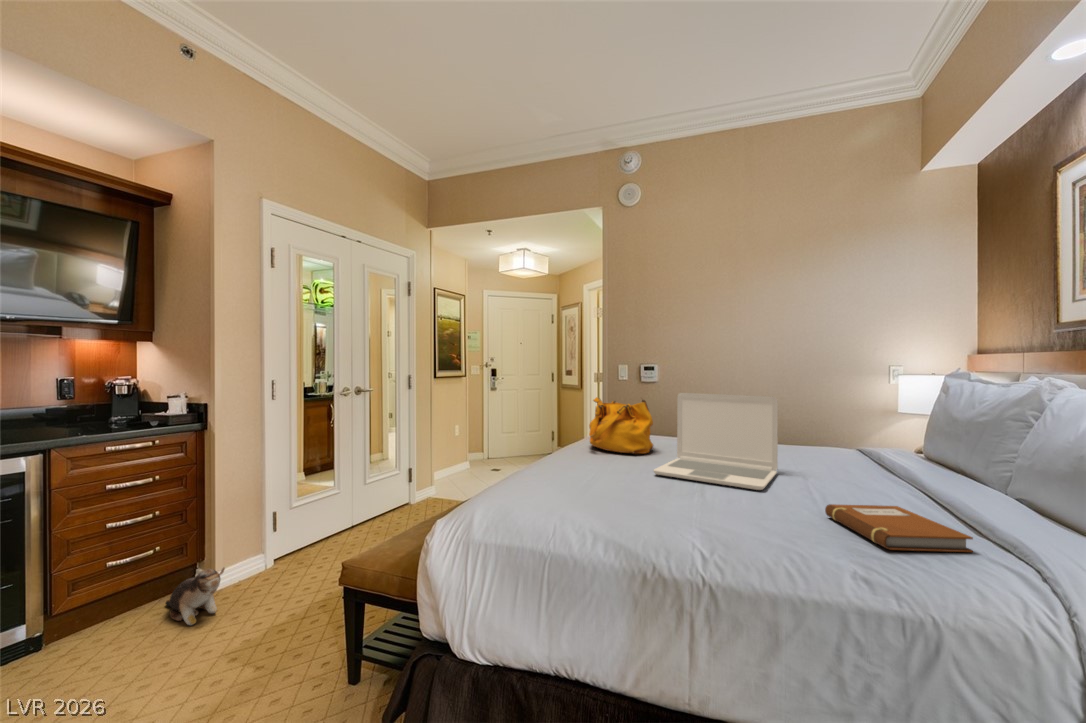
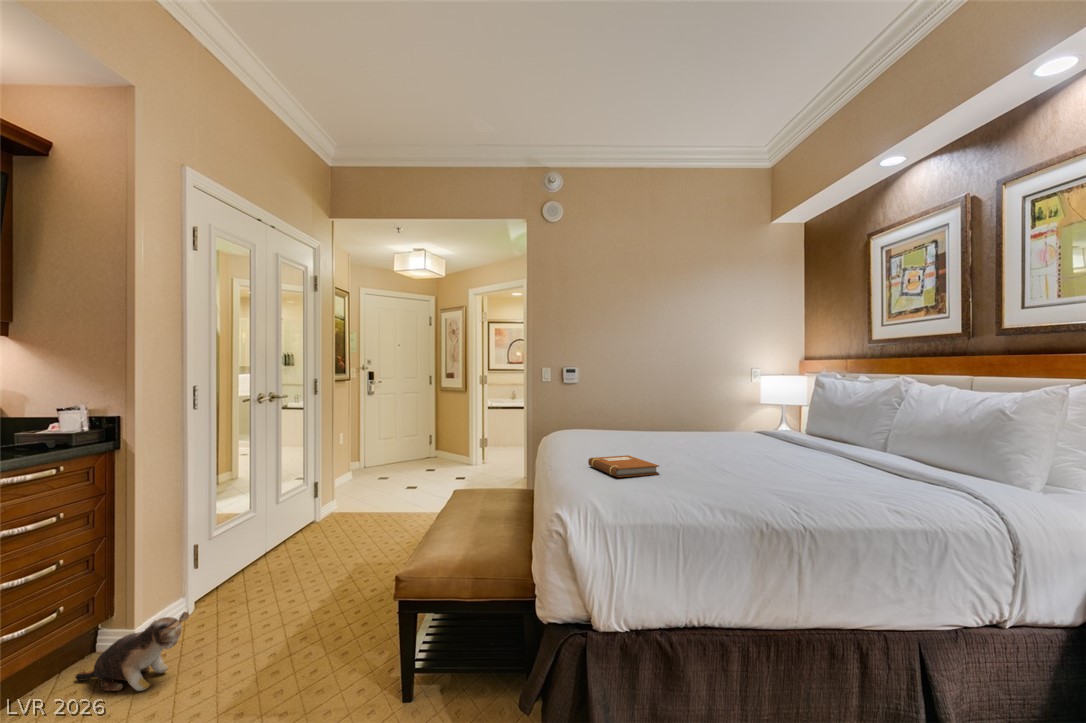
laptop: present [654,393,778,490] -> none [652,389,740,458]
handbag: present [589,397,653,454] -> none [564,394,623,443]
notebook: present [825,504,973,552] -> present [588,455,659,477]

